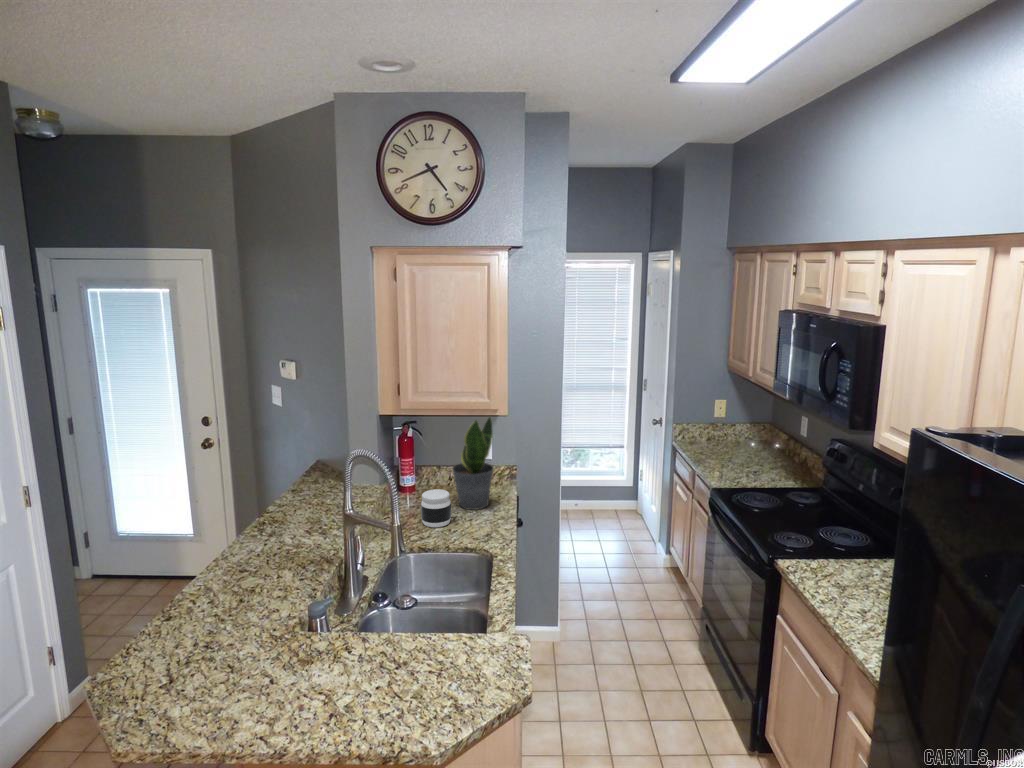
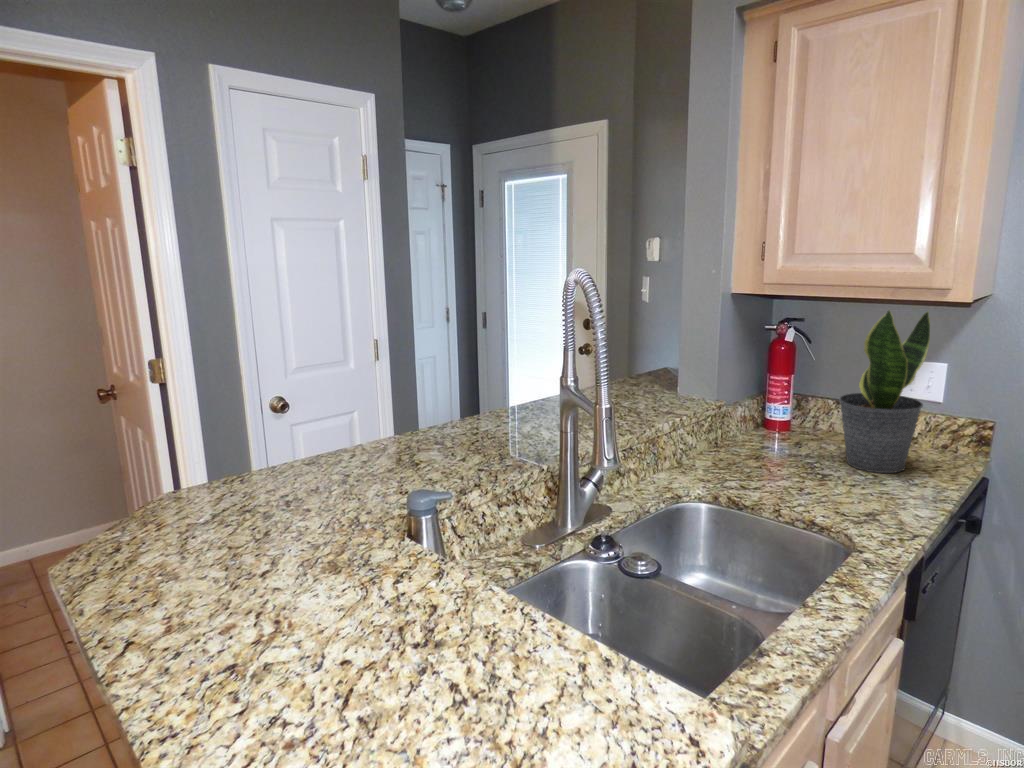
jar: present [421,489,451,527] -> none [762,420,816,481]

